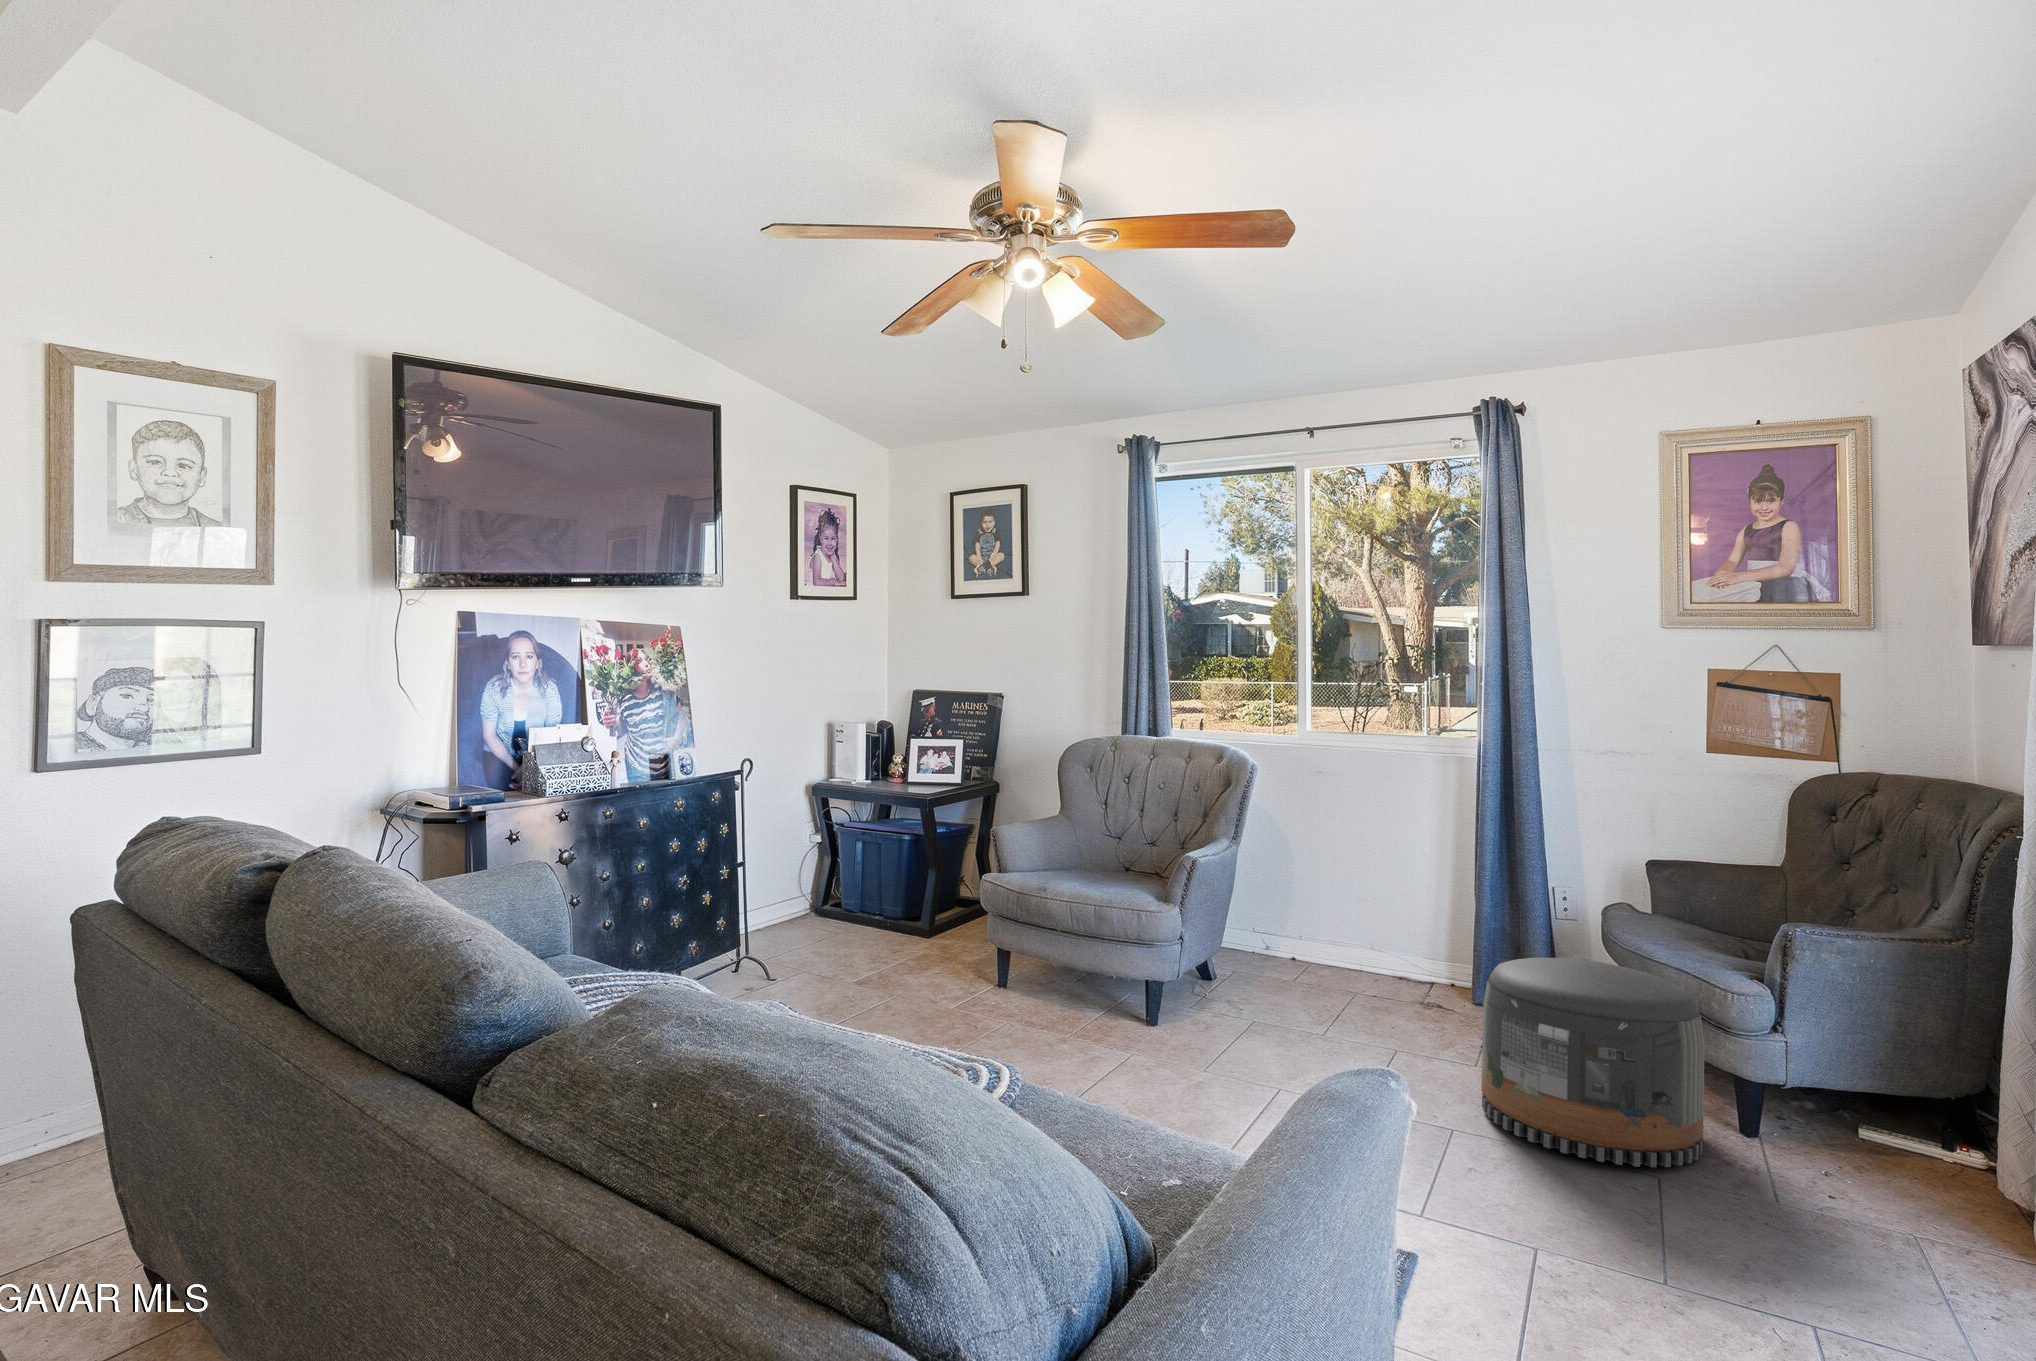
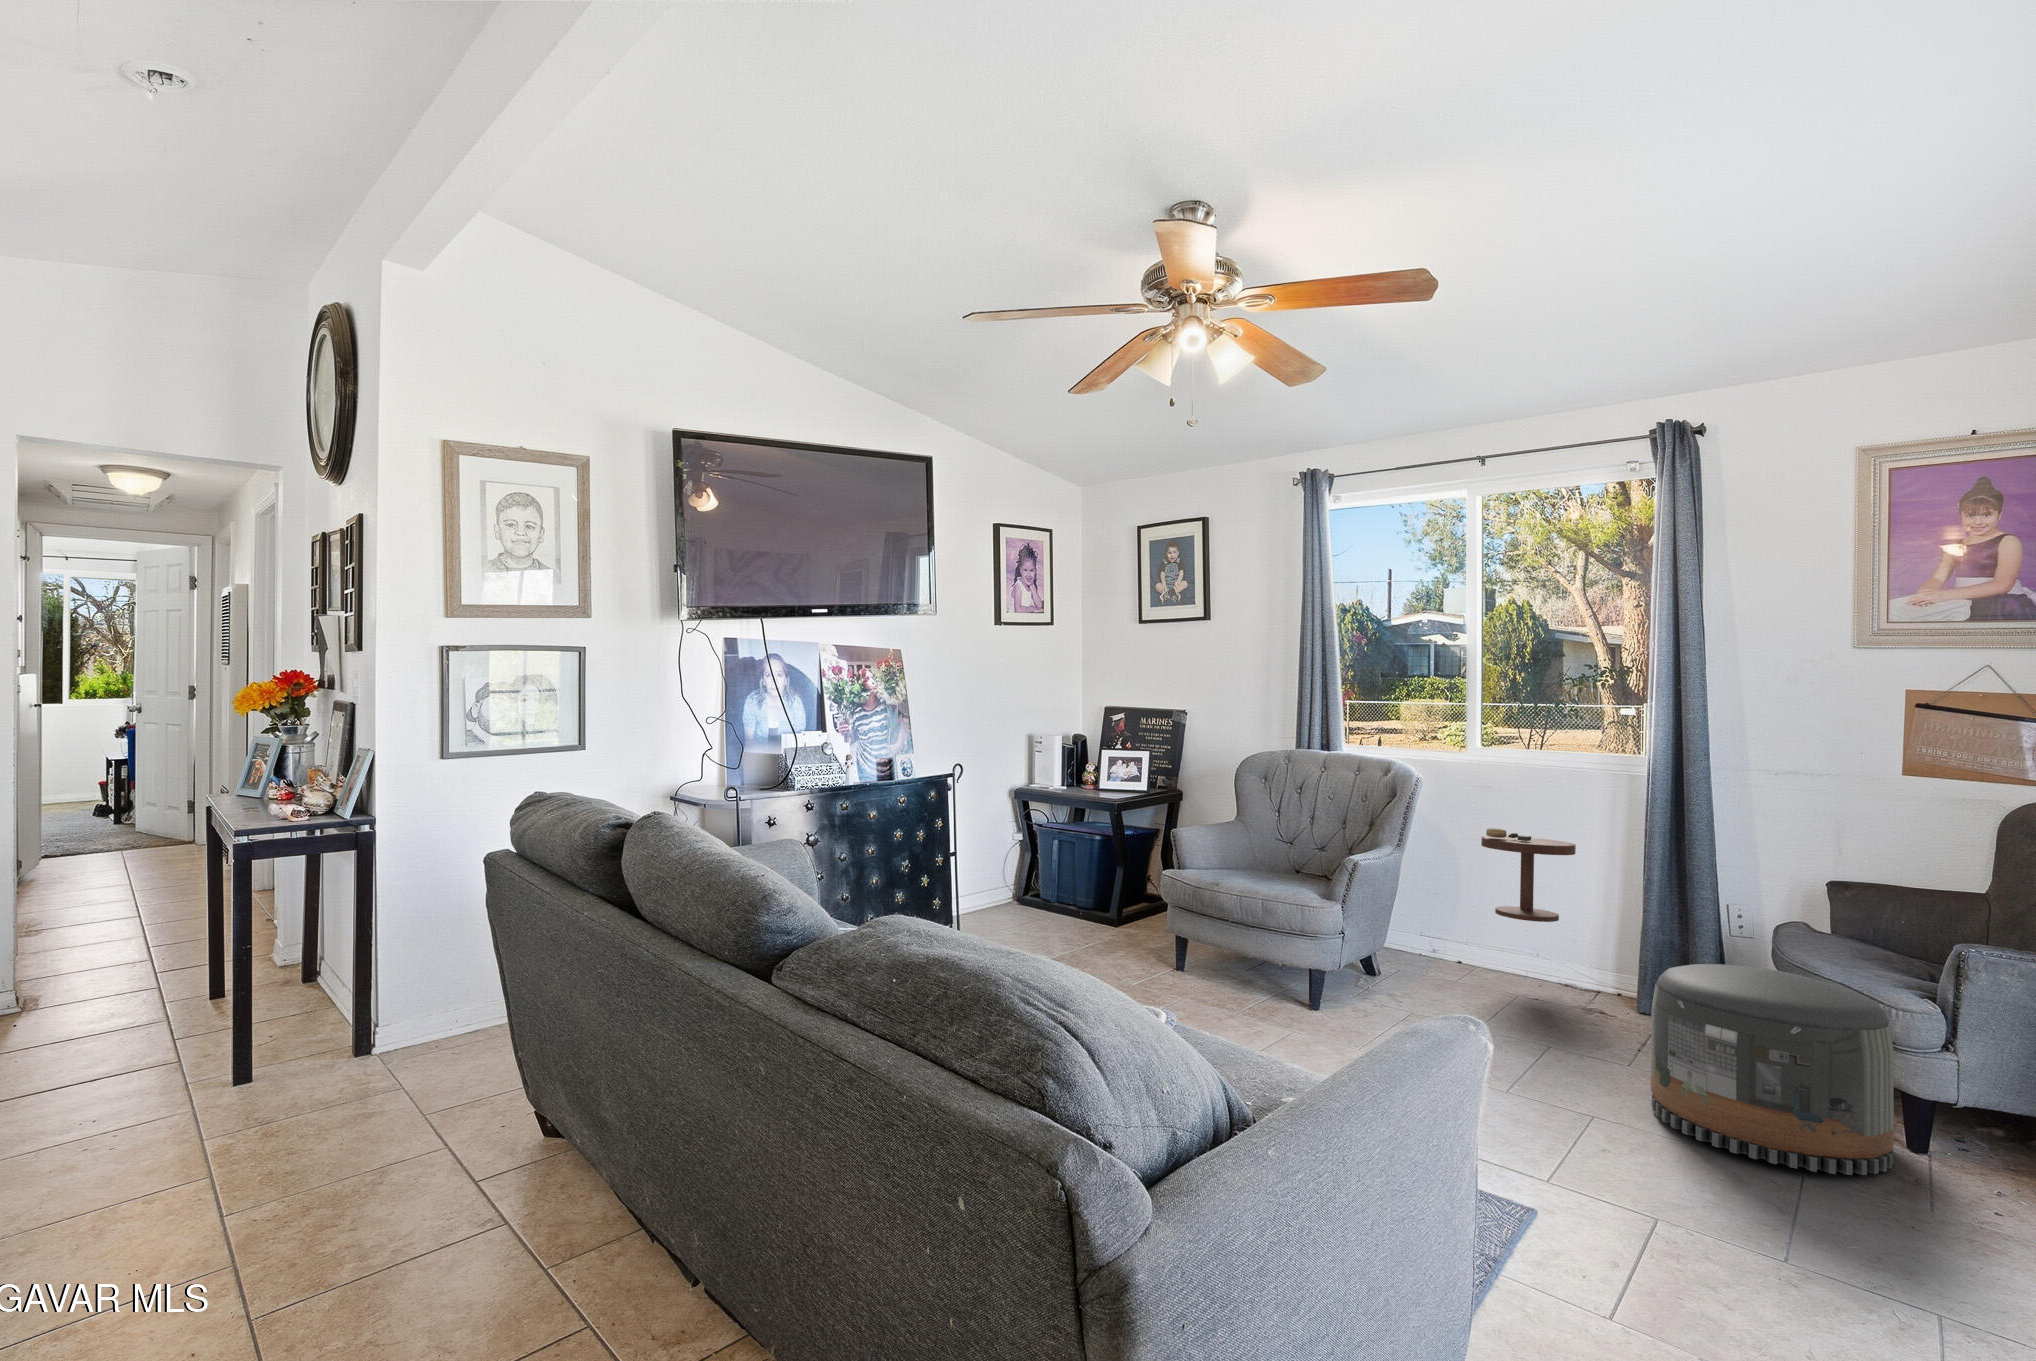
side table: none [1310,820,1400,983] -> present [1481,828,1576,922]

